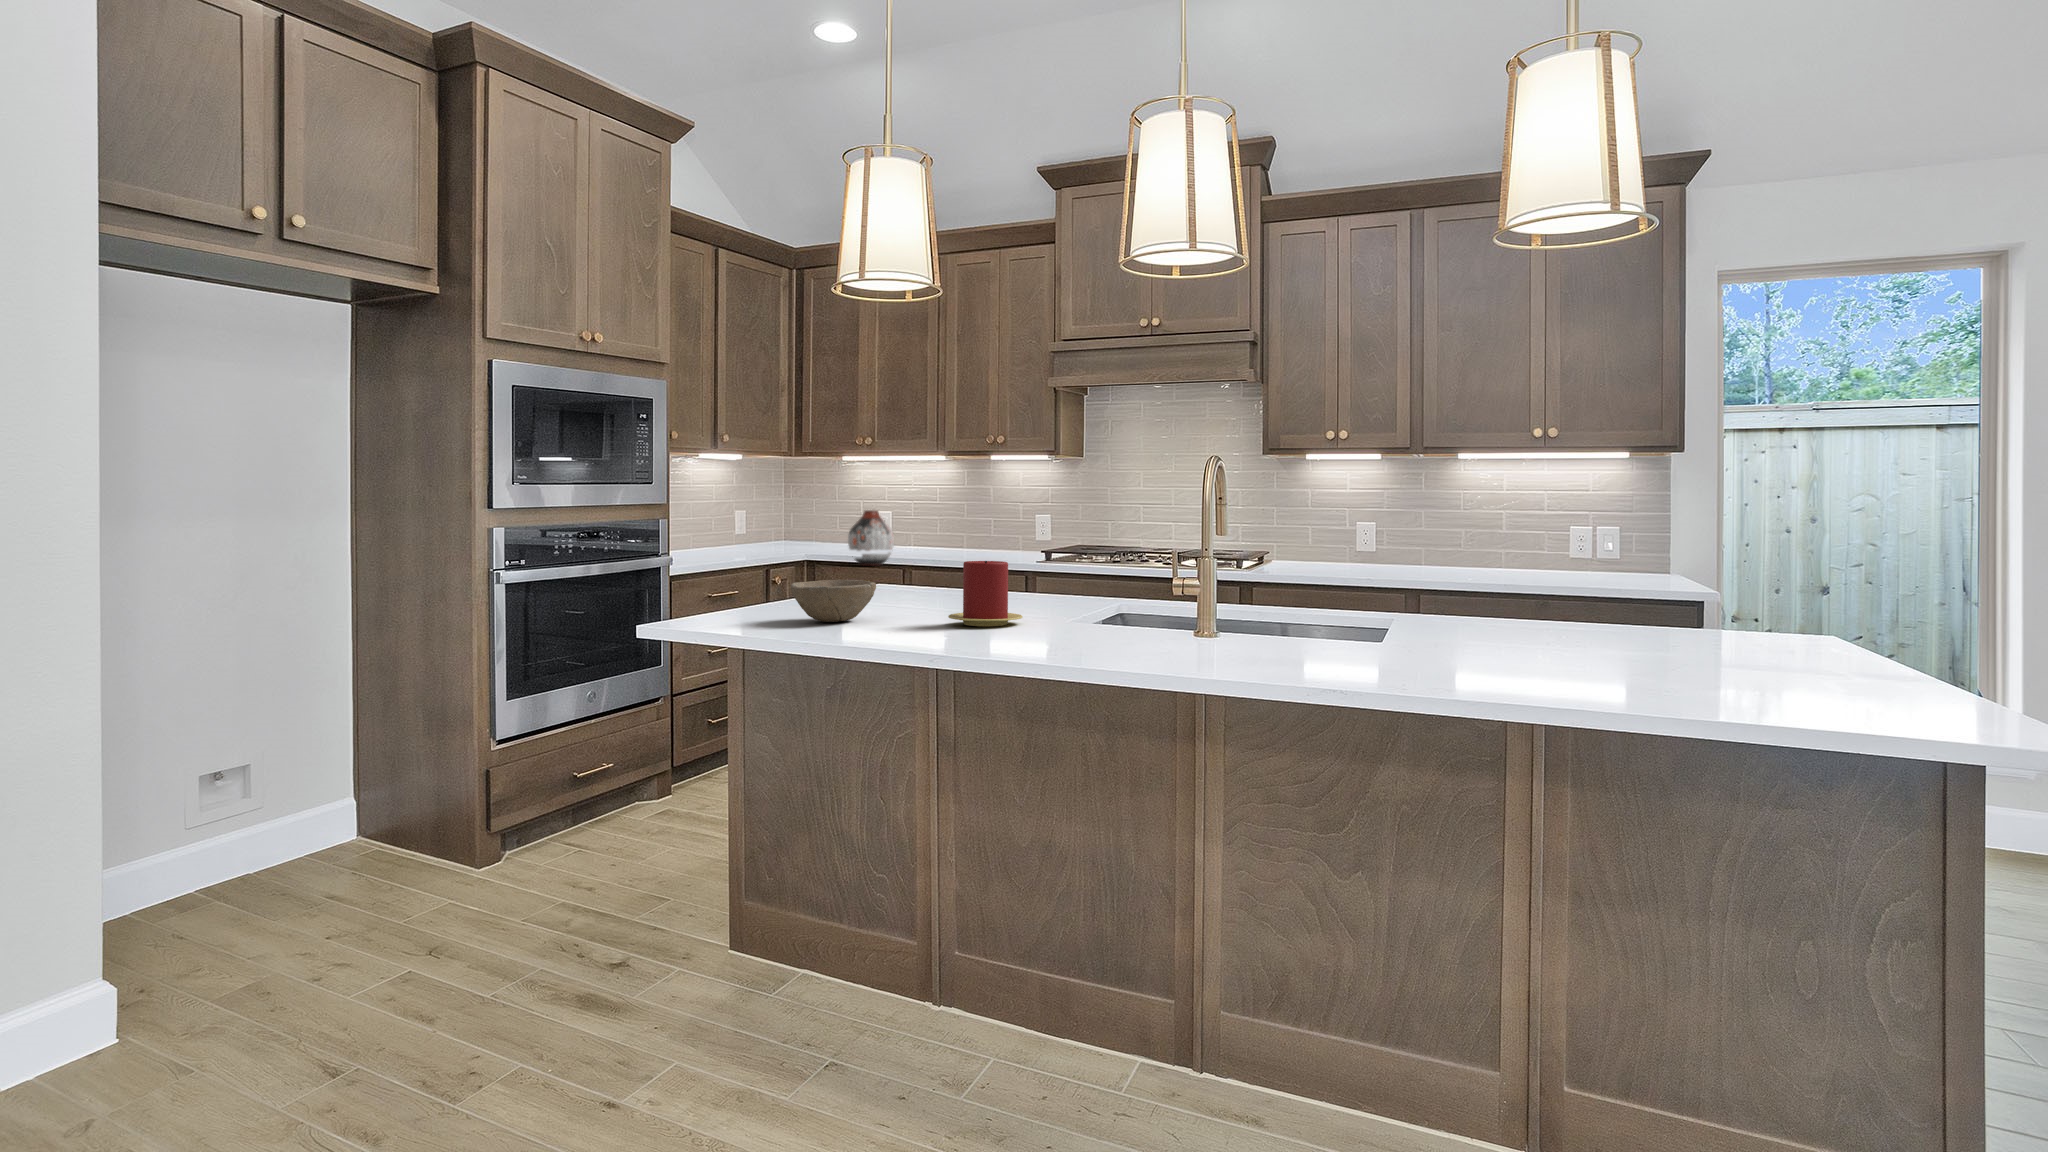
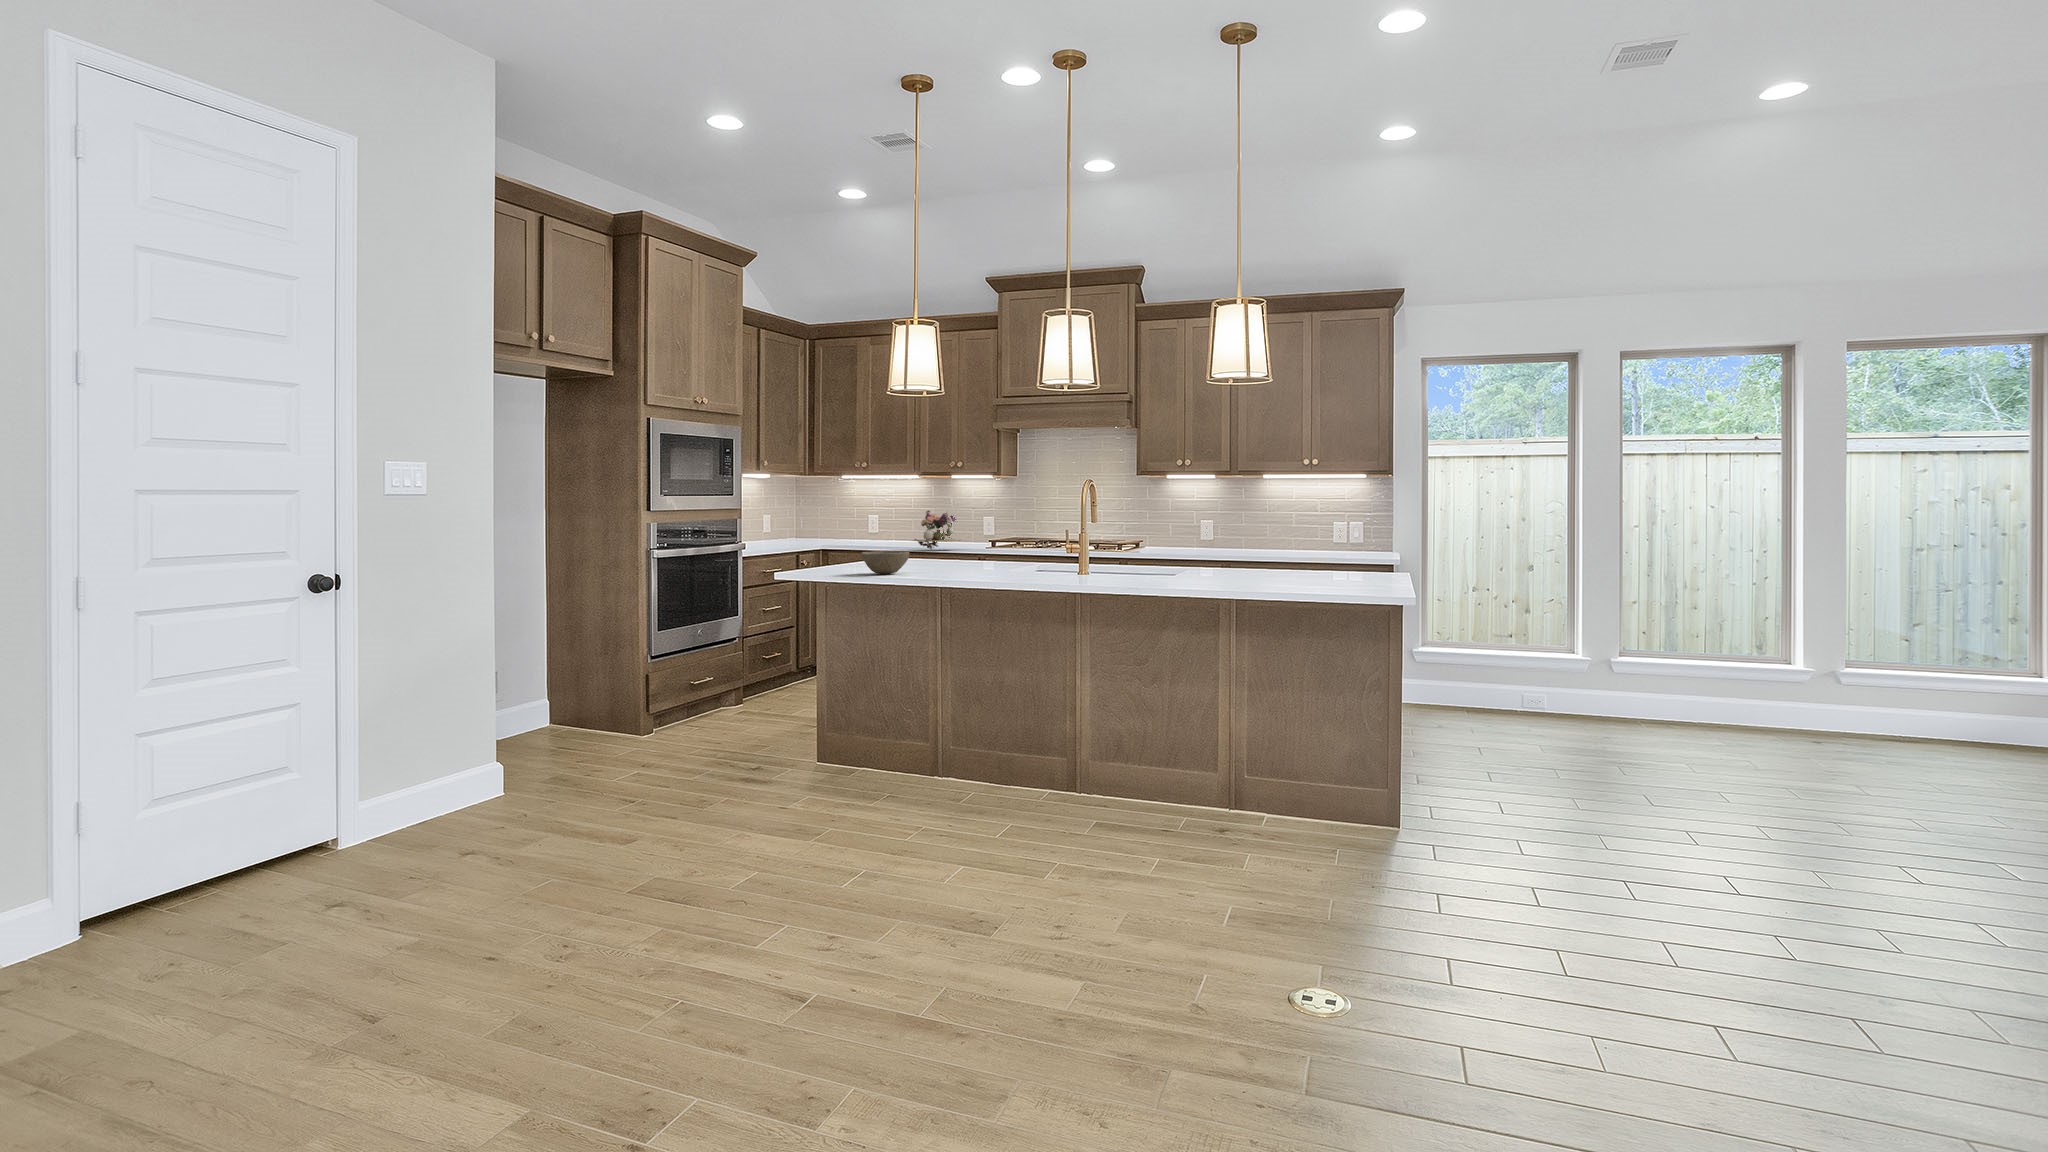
flower arrangement: none [934,504,1009,563] -> present [913,511,961,550]
vase: present [848,510,894,566] -> none [850,513,883,552]
candle: present [948,561,1023,626] -> none [952,539,993,574]

